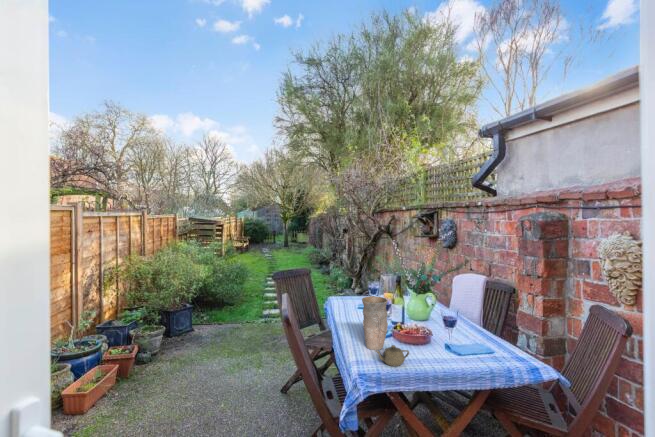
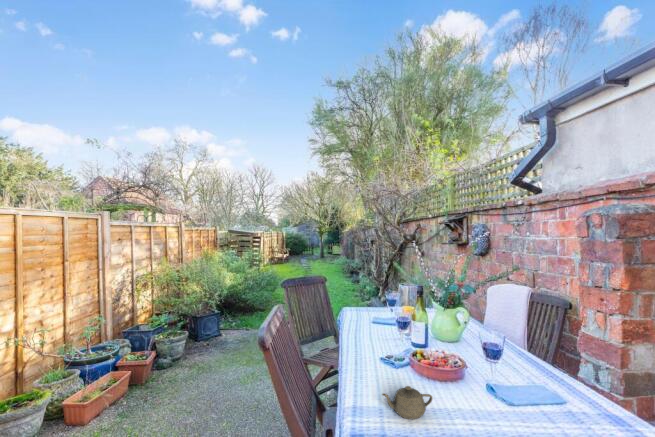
vase: present [362,296,388,350] -> none [368,312,403,386]

